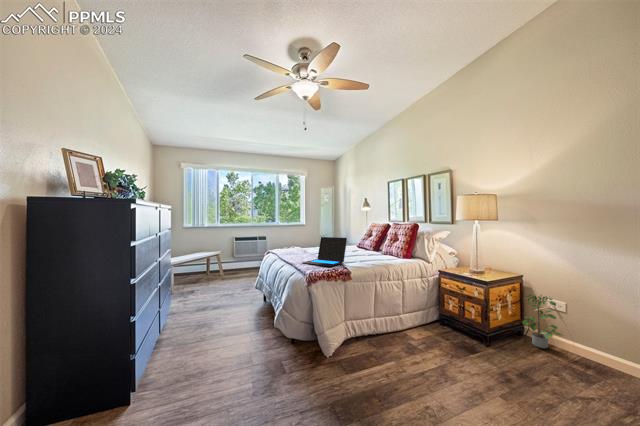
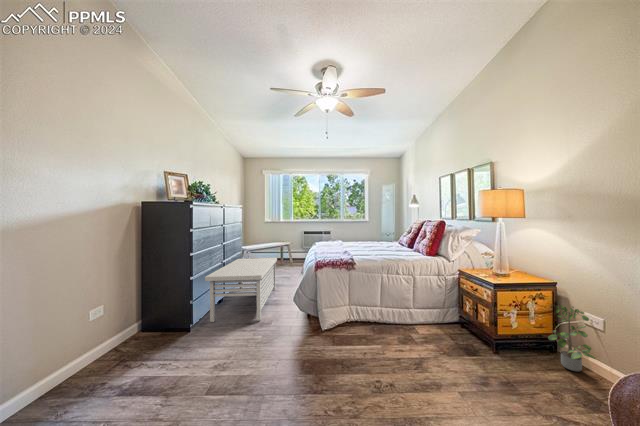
laptop: present [303,237,347,267] -> none [324,232,364,257]
storage bench: none [149,273,239,381] -> present [205,258,277,322]

